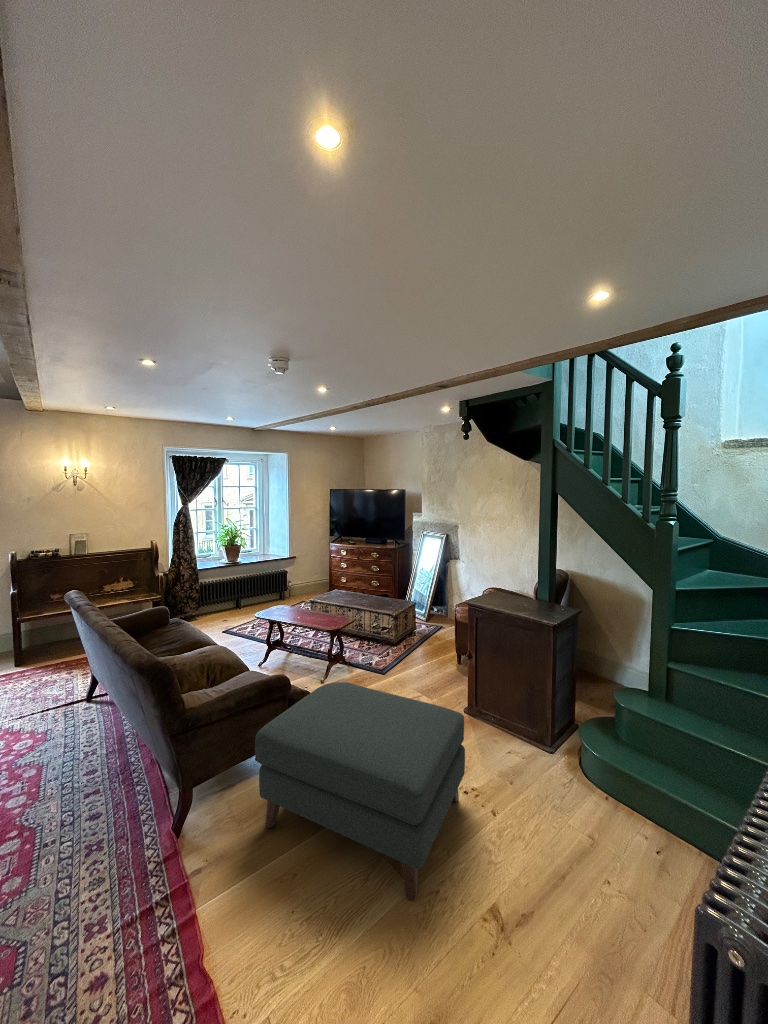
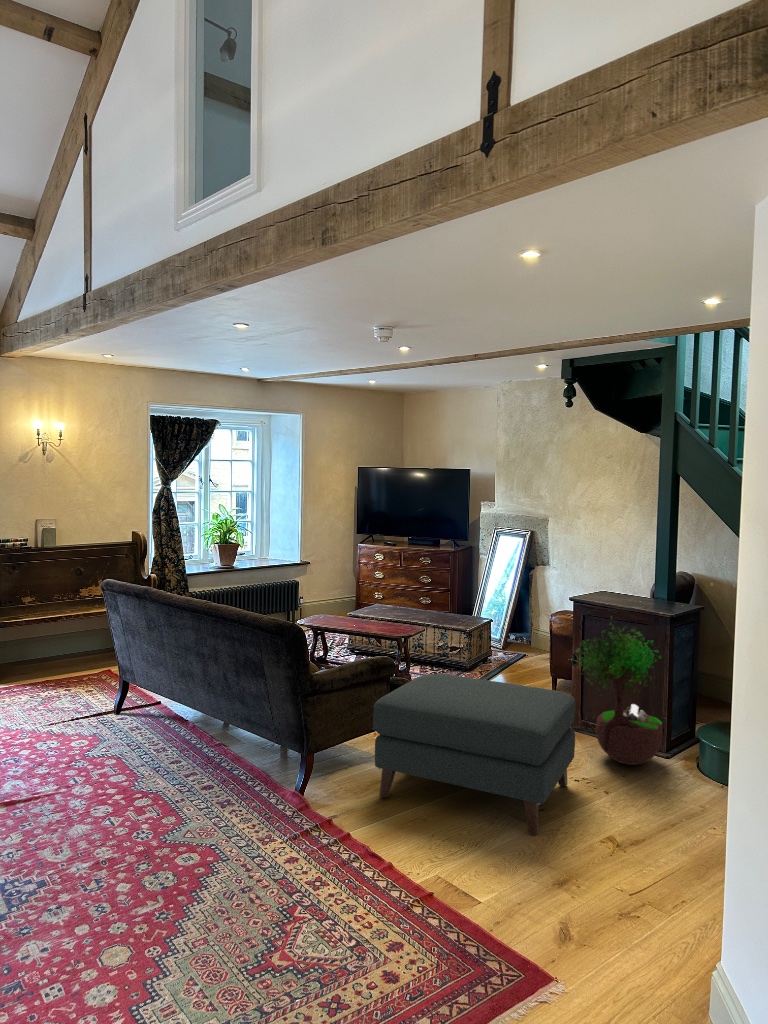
potted tree: none [463,626,550,766] -> present [572,617,663,765]

